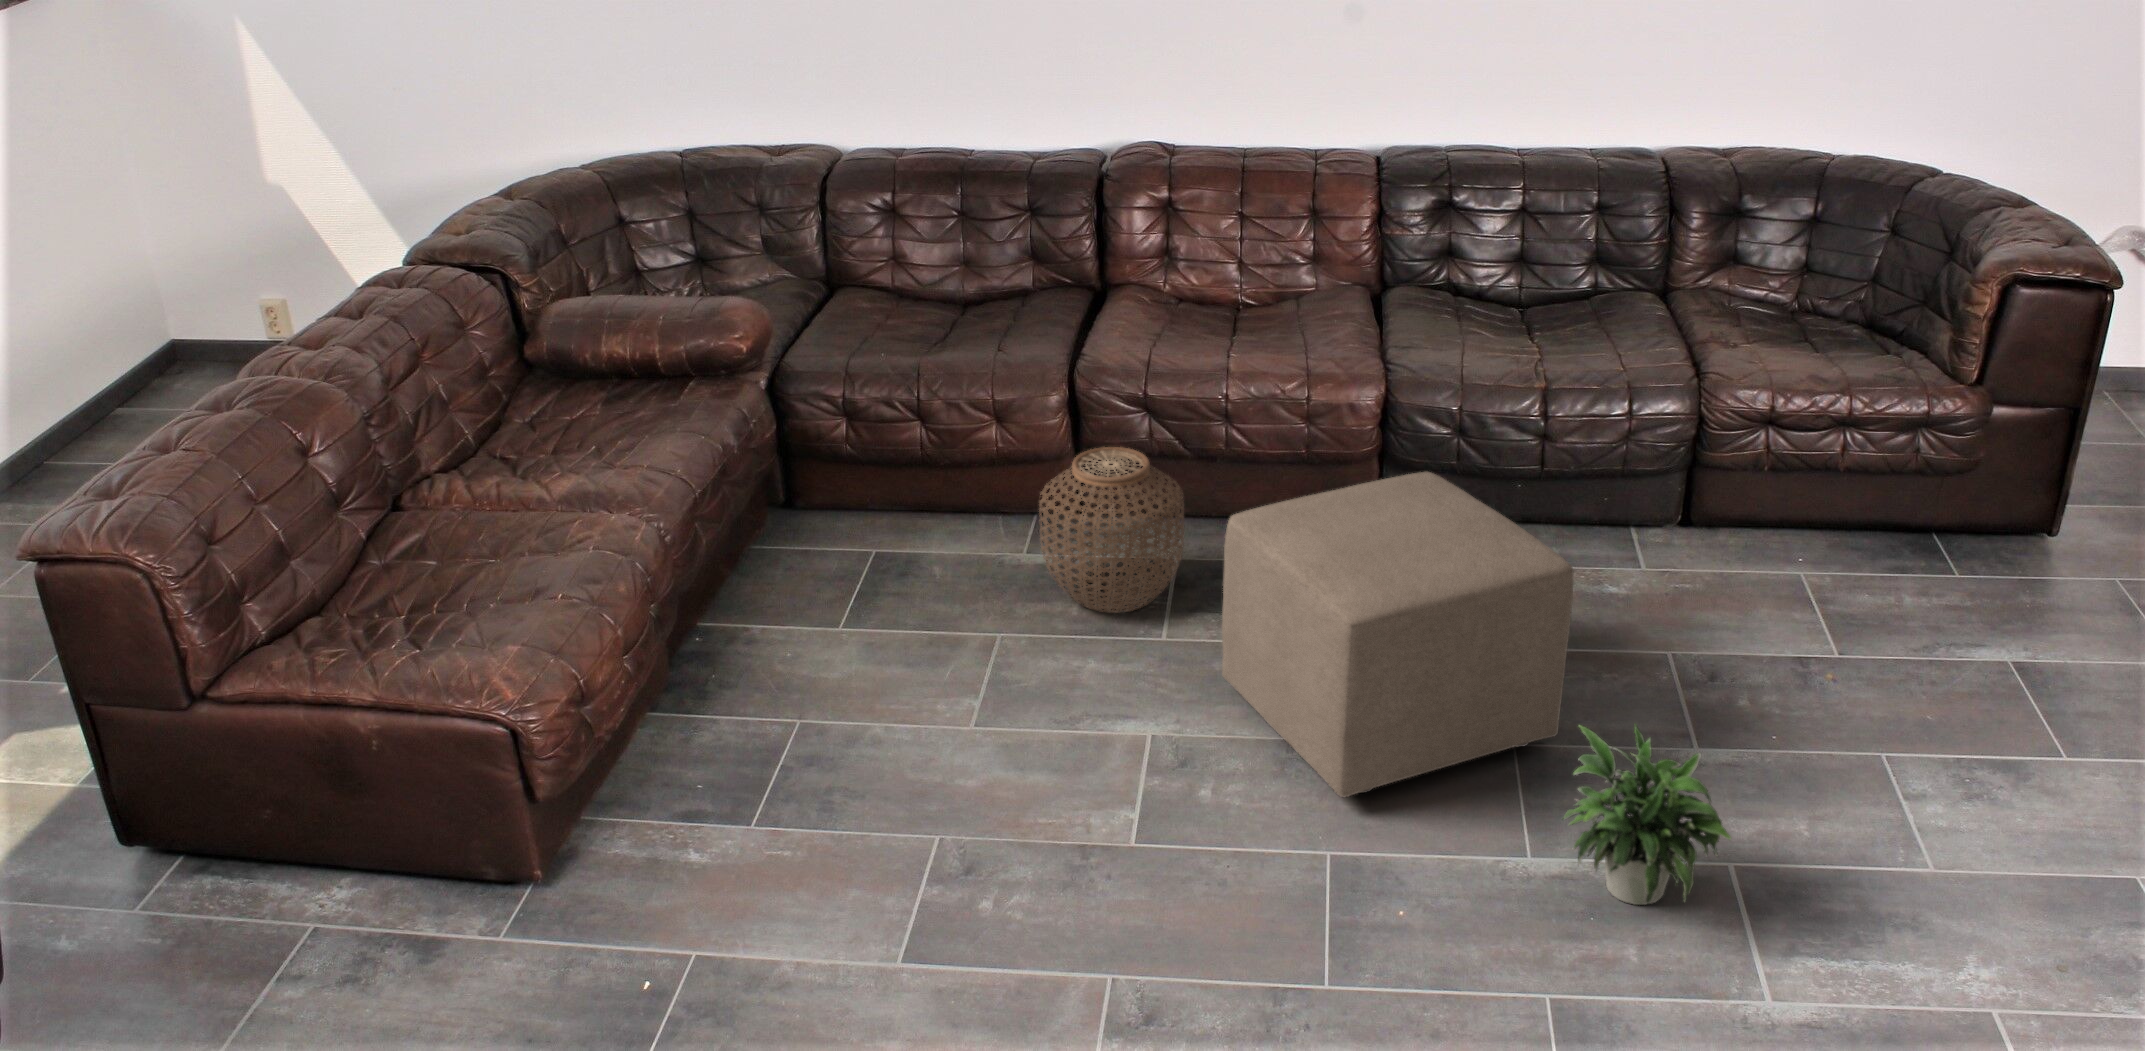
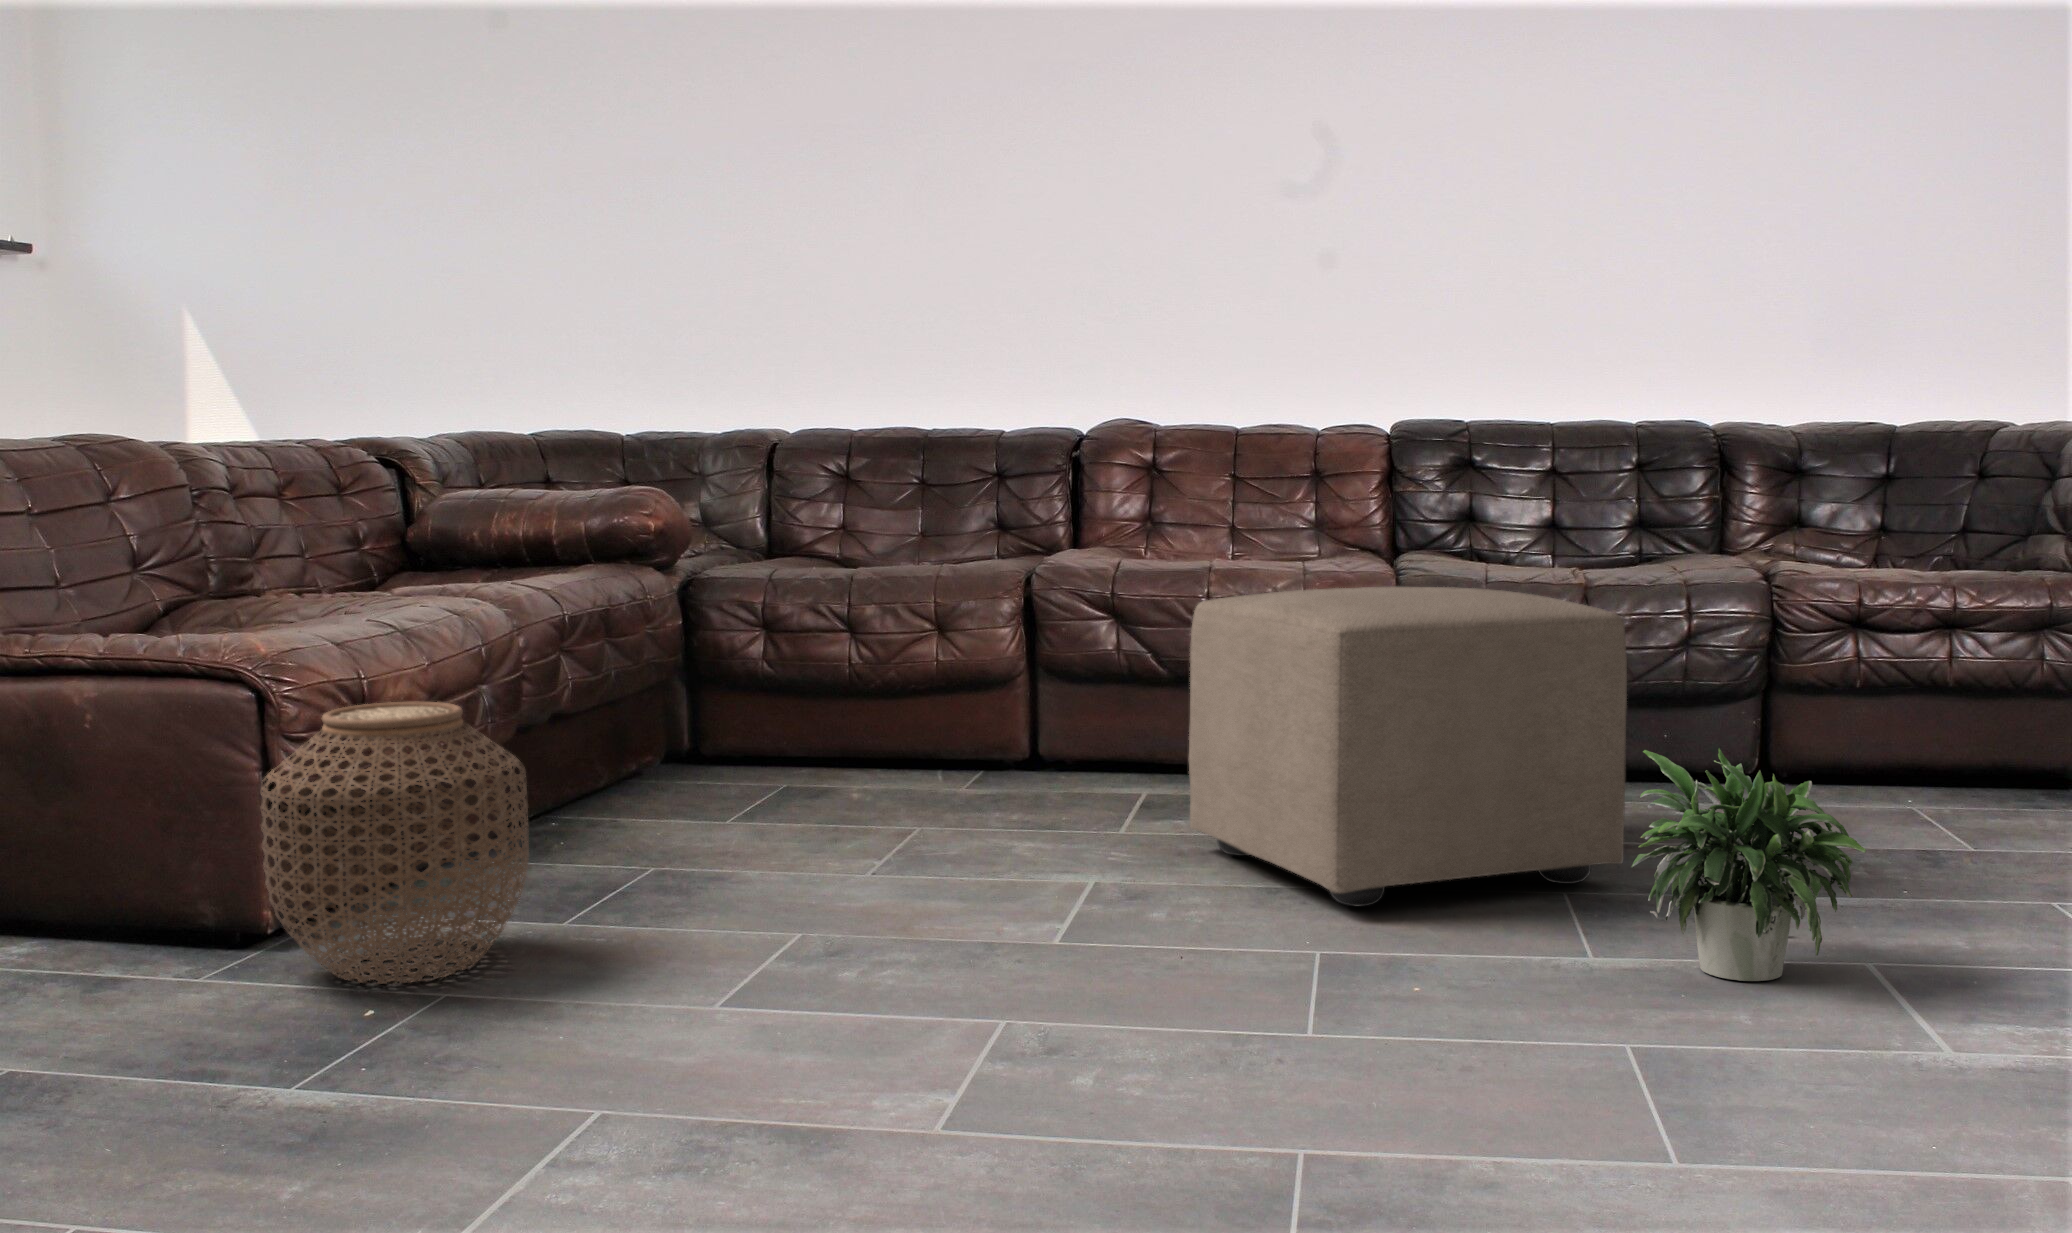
woven basket: present [1039,447,1184,613] -> present [261,702,529,984]

